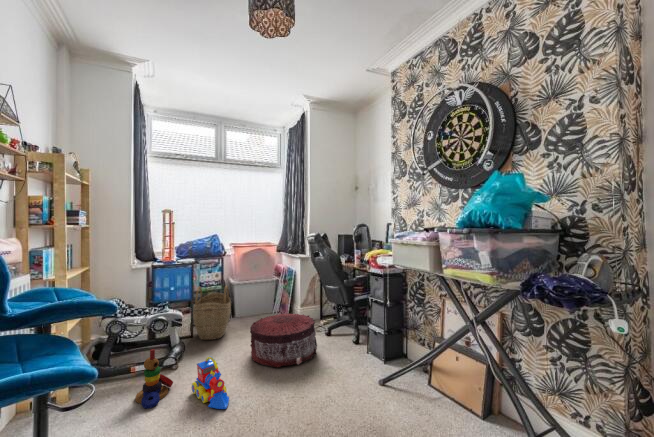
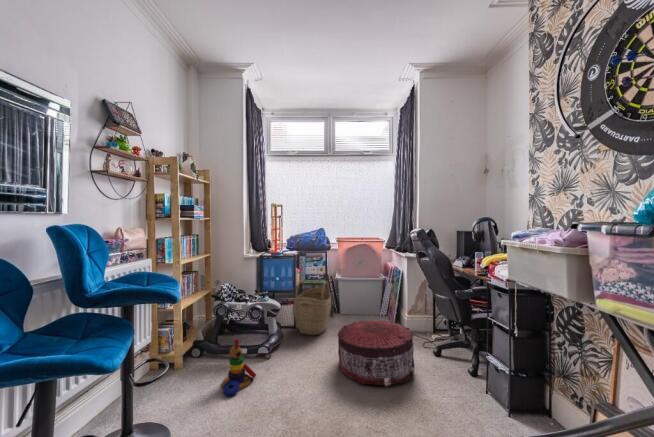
toy train: present [192,356,229,409] -> none [269,357,299,420]

